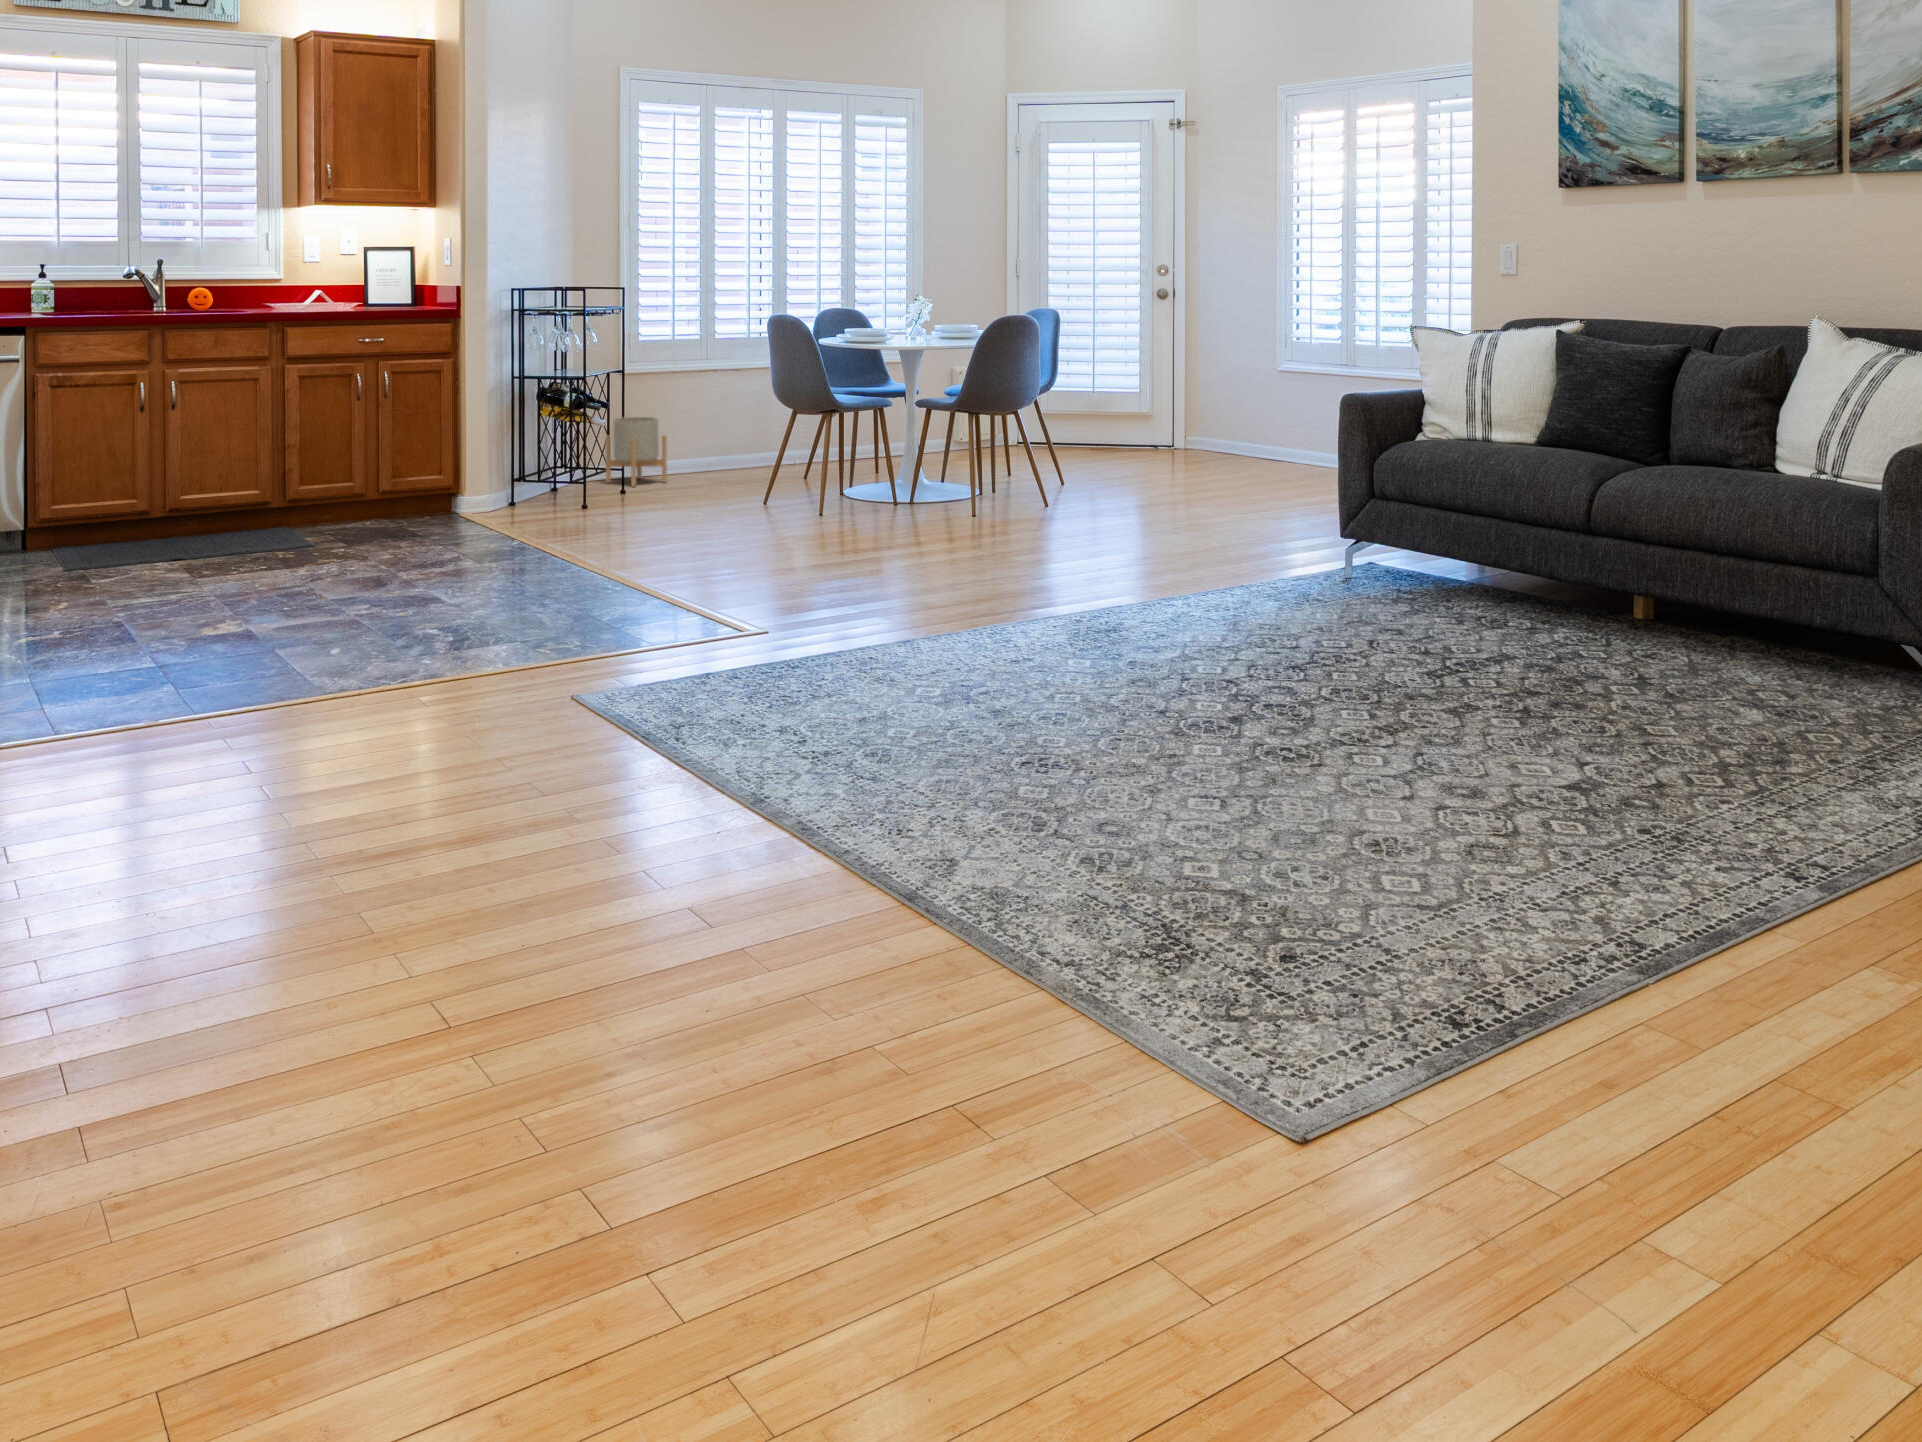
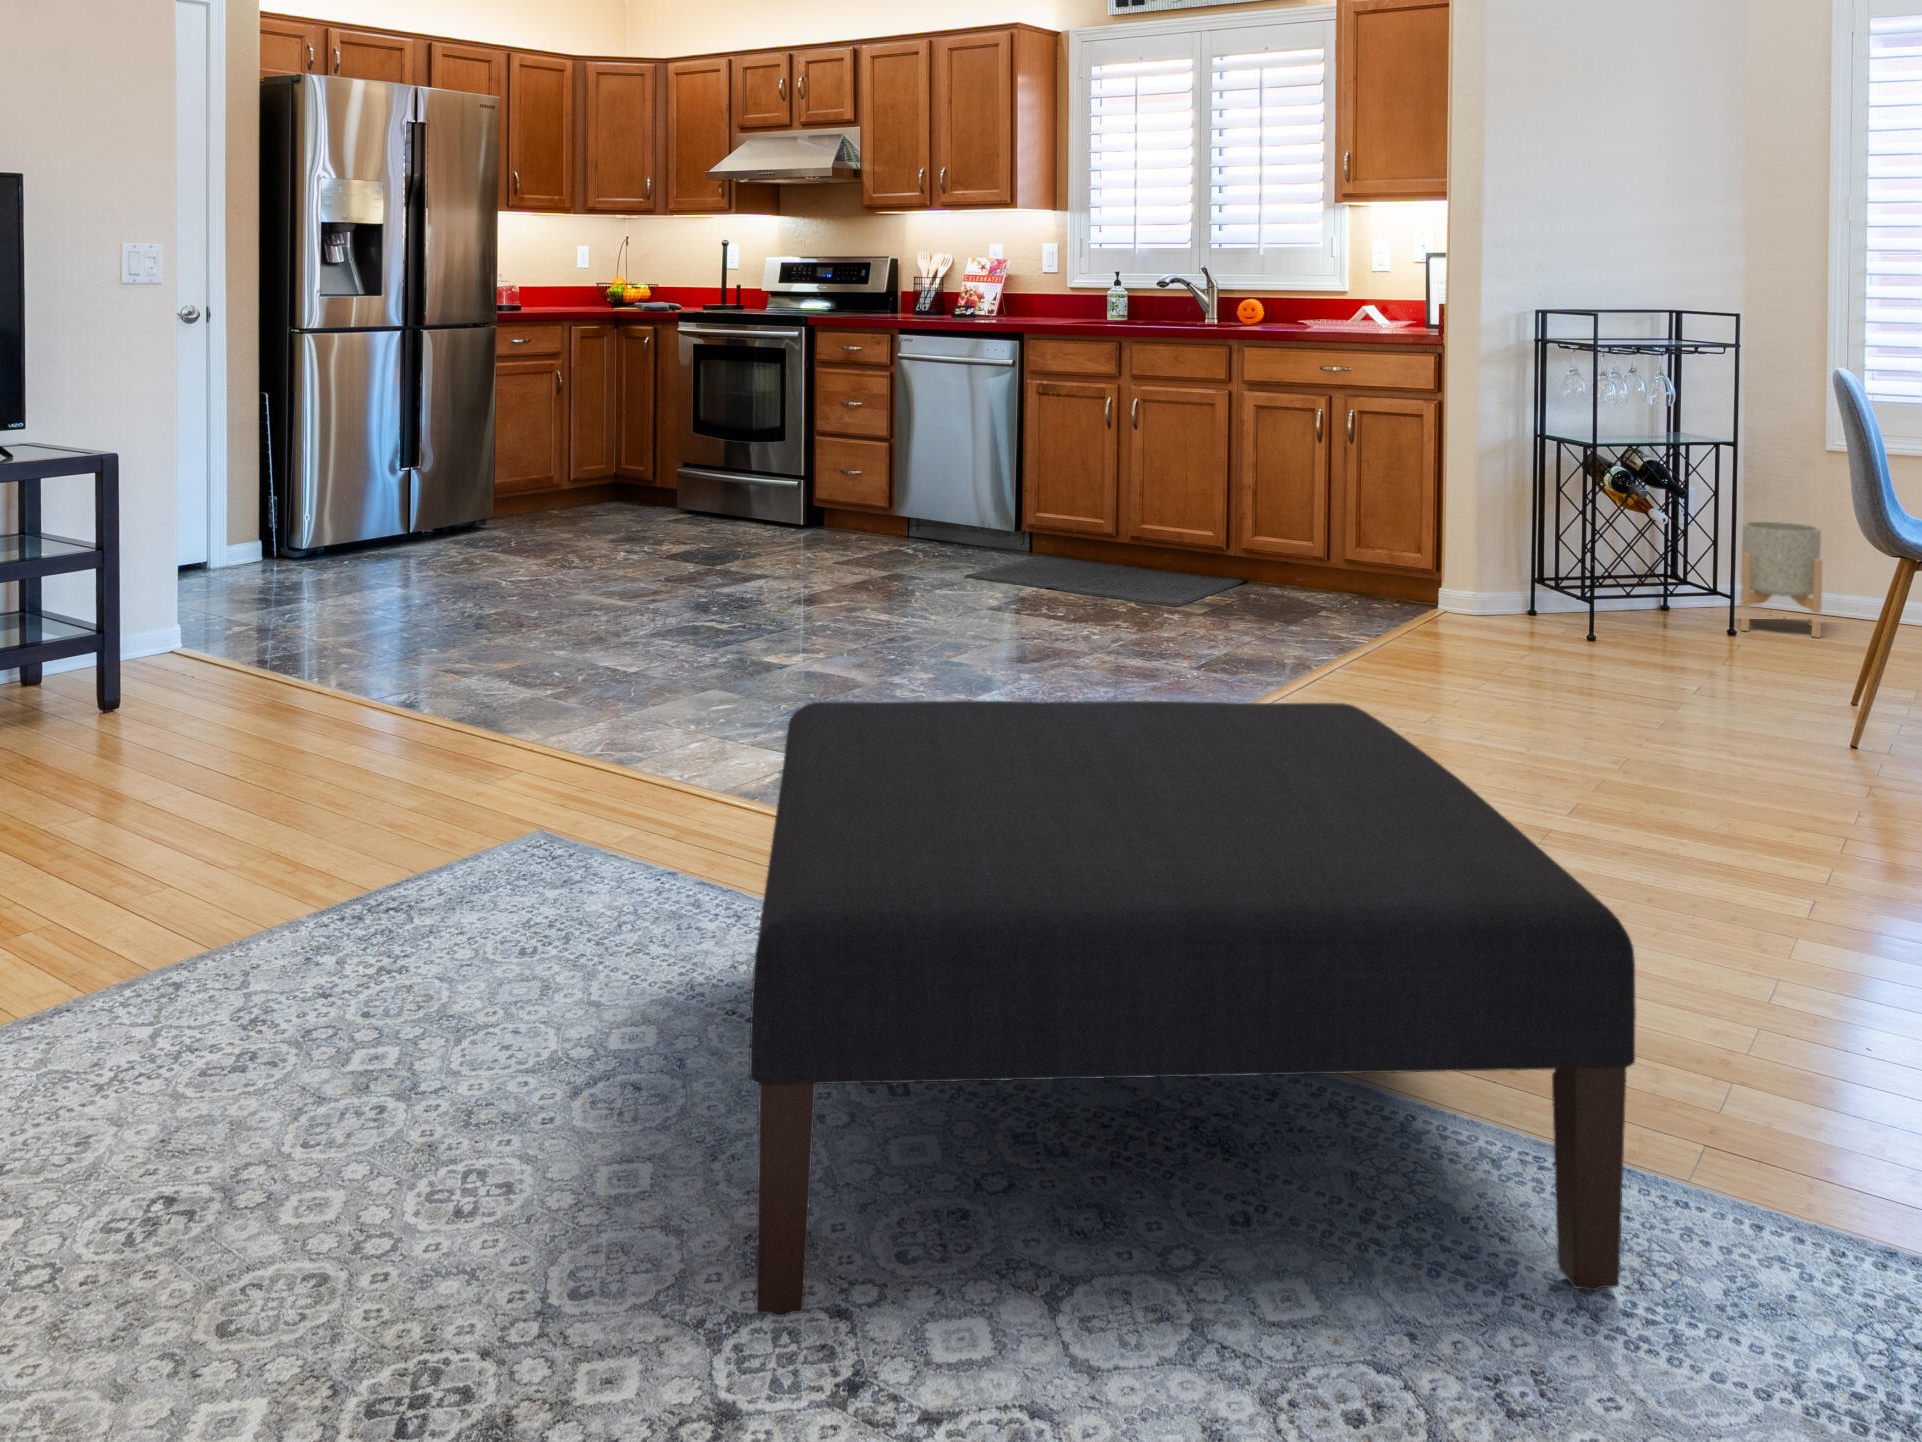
ottoman: none [1050,478,1378,671] -> present [749,701,1636,1317]

